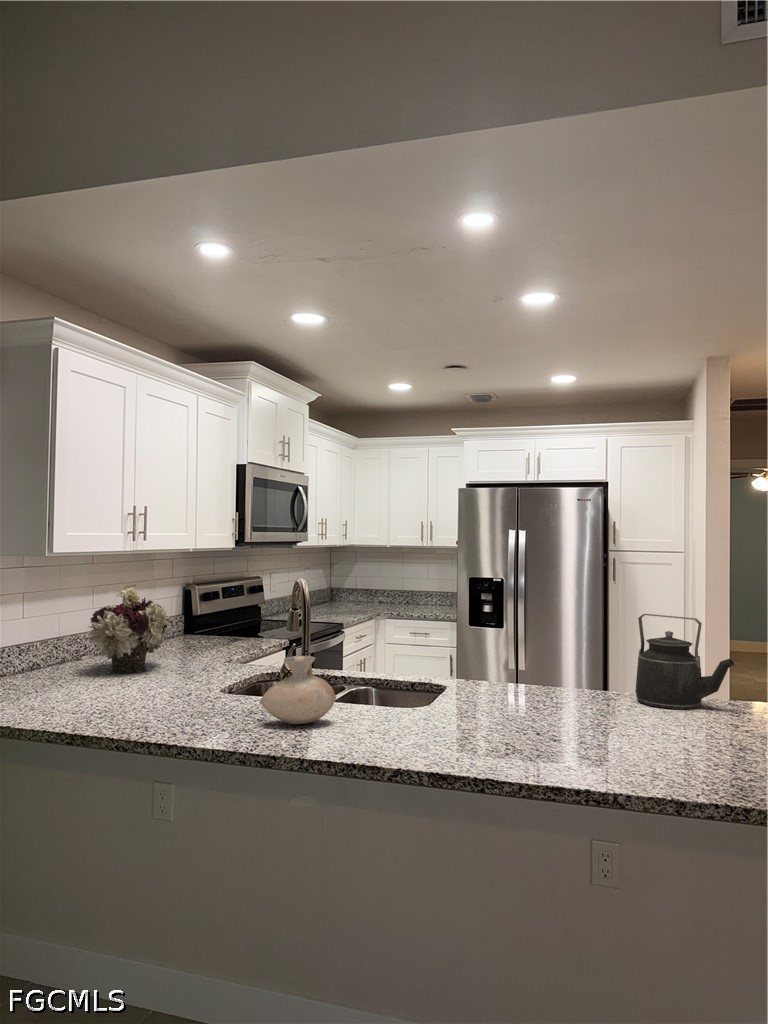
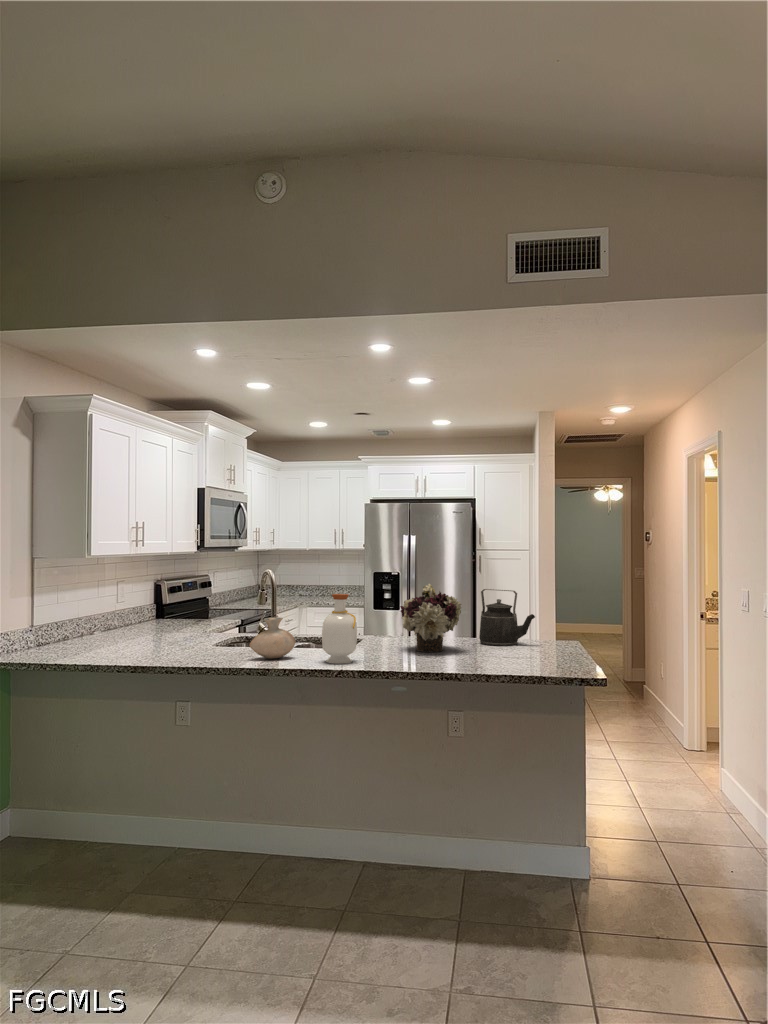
flower arrangement: present [86,587,169,673] -> present [400,584,462,652]
bottle: none [375,623,435,744] -> present [322,594,357,664]

